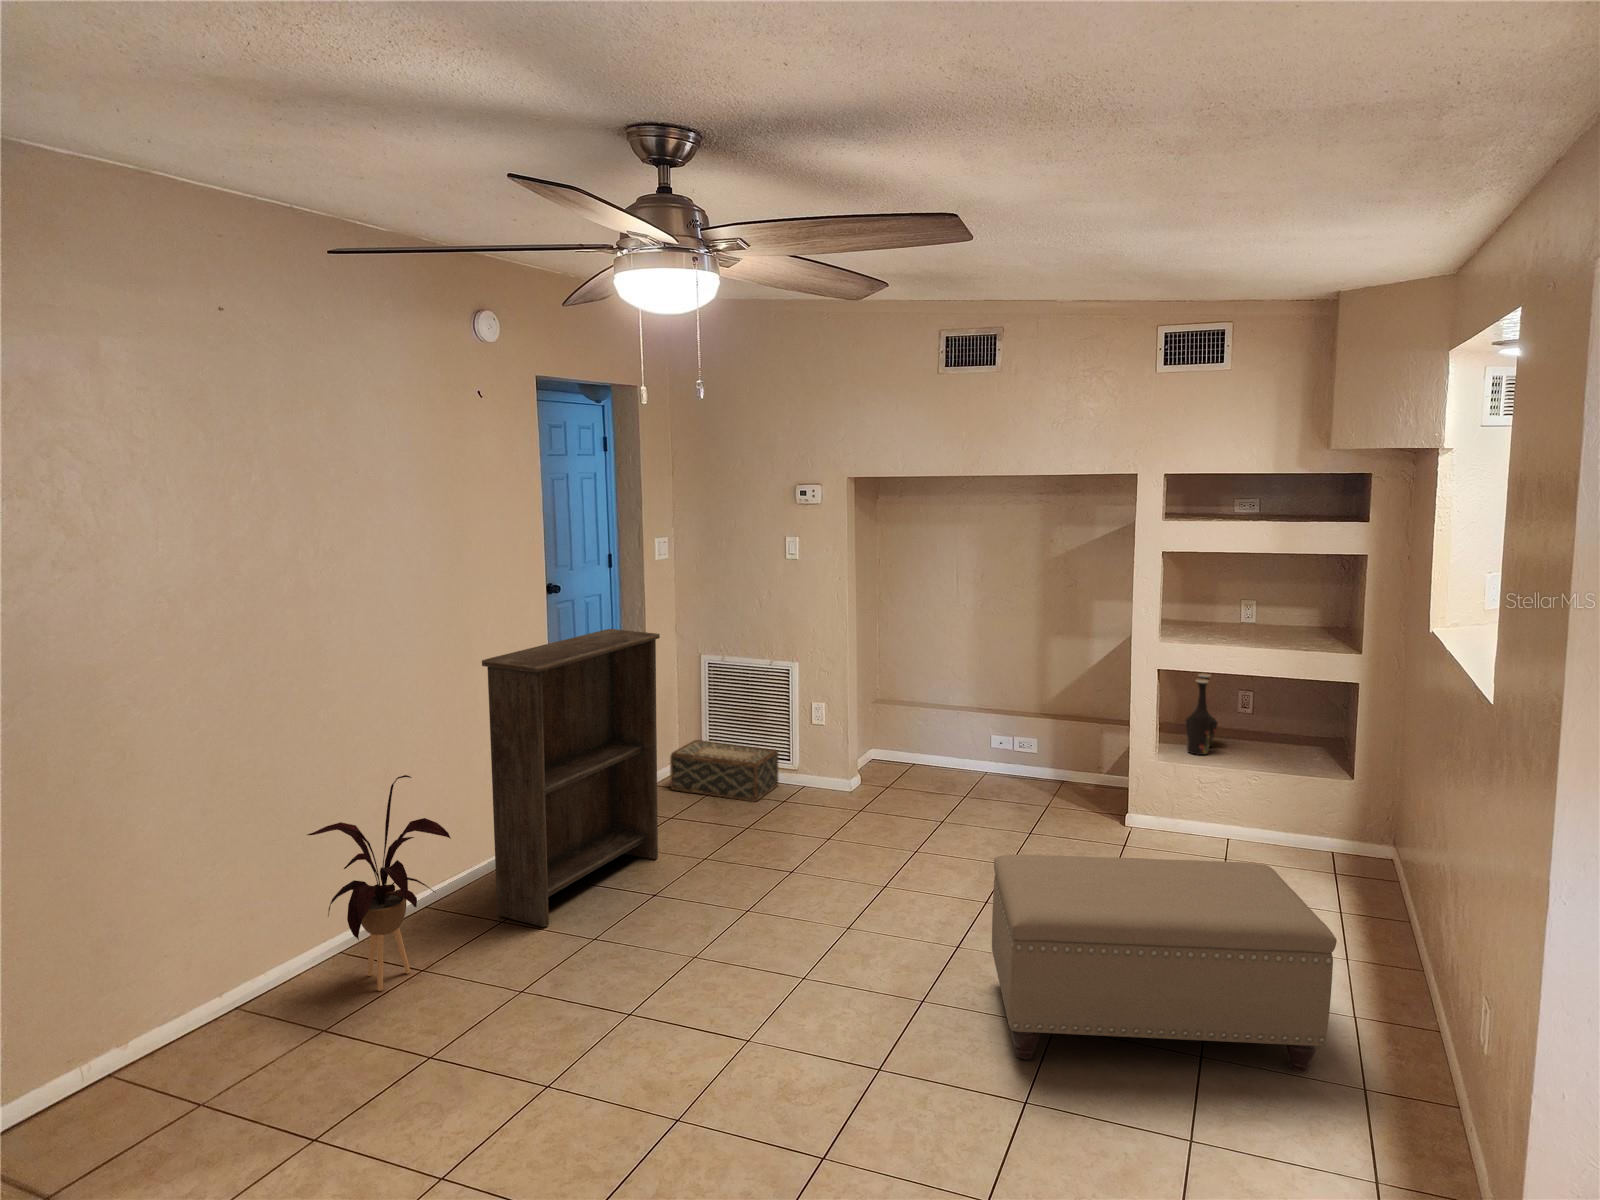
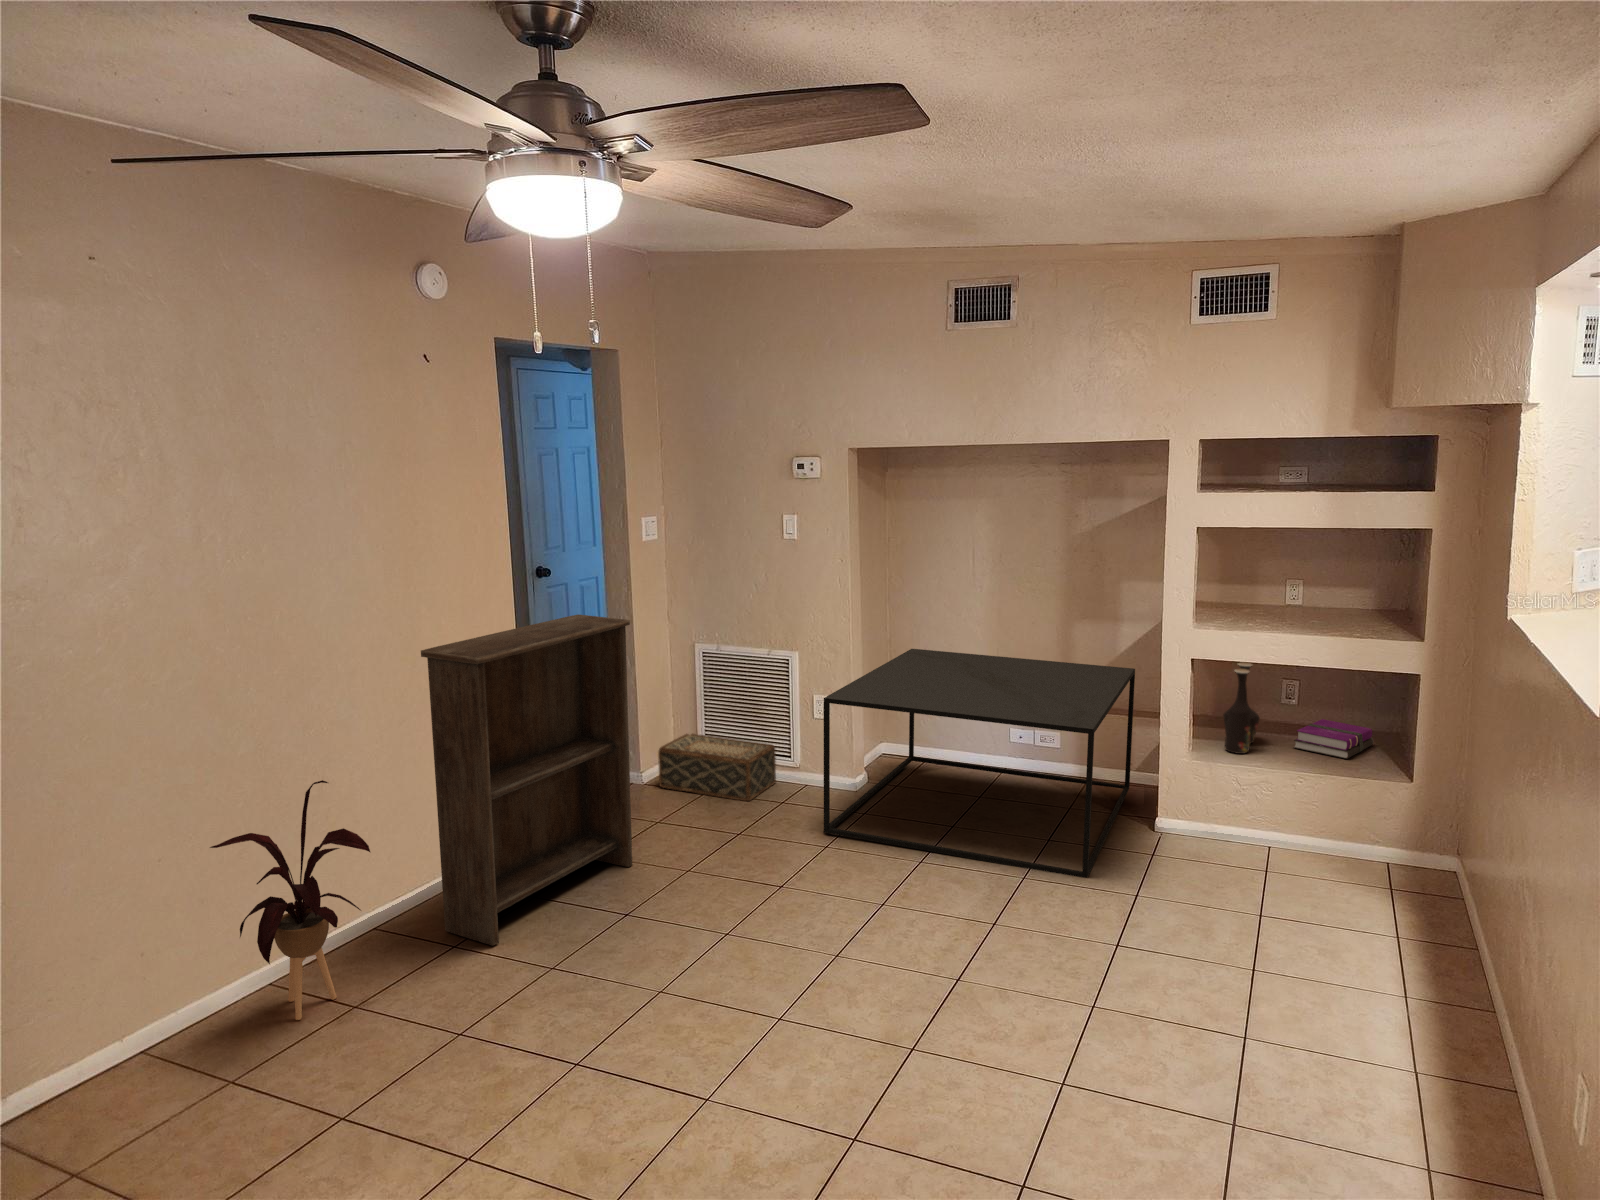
coffee table: none [829,661,1106,866] -> present [824,649,1135,878]
hardback book: none [1247,724,1317,759] -> present [1293,719,1373,759]
ottoman: present [992,854,1337,1073] -> none [986,876,1393,1147]

